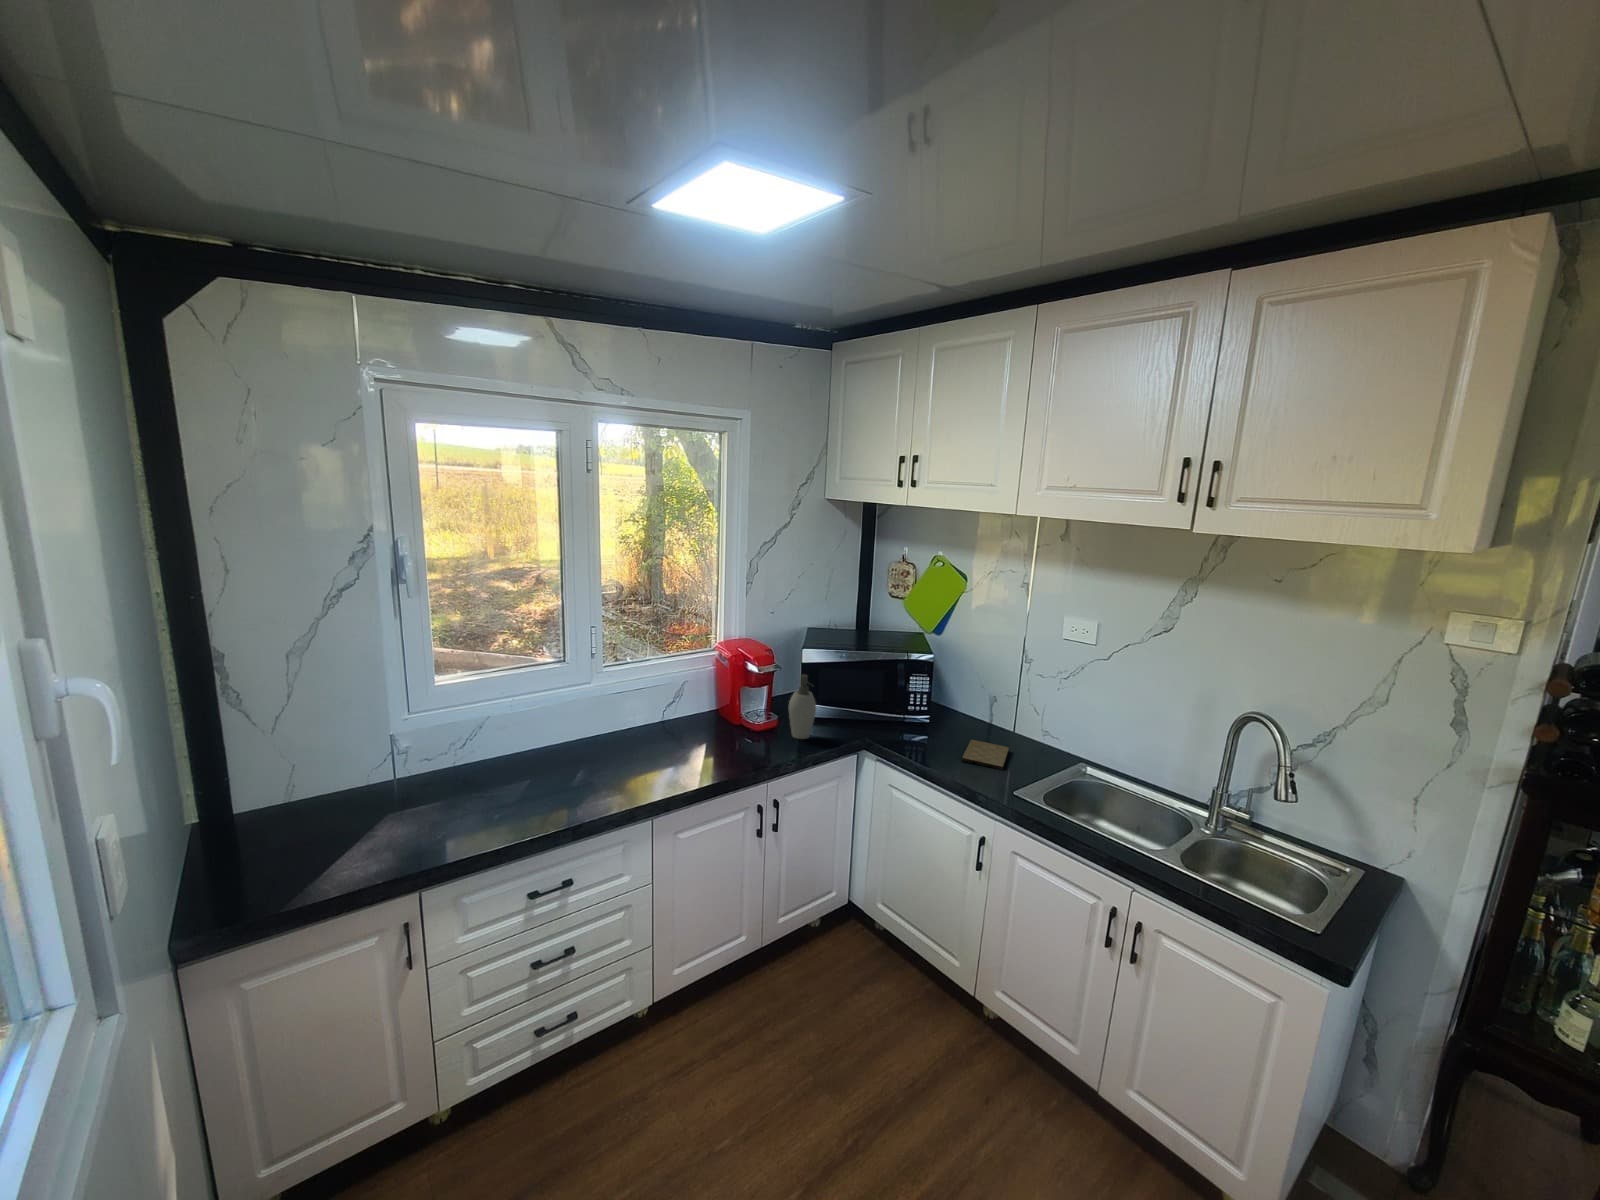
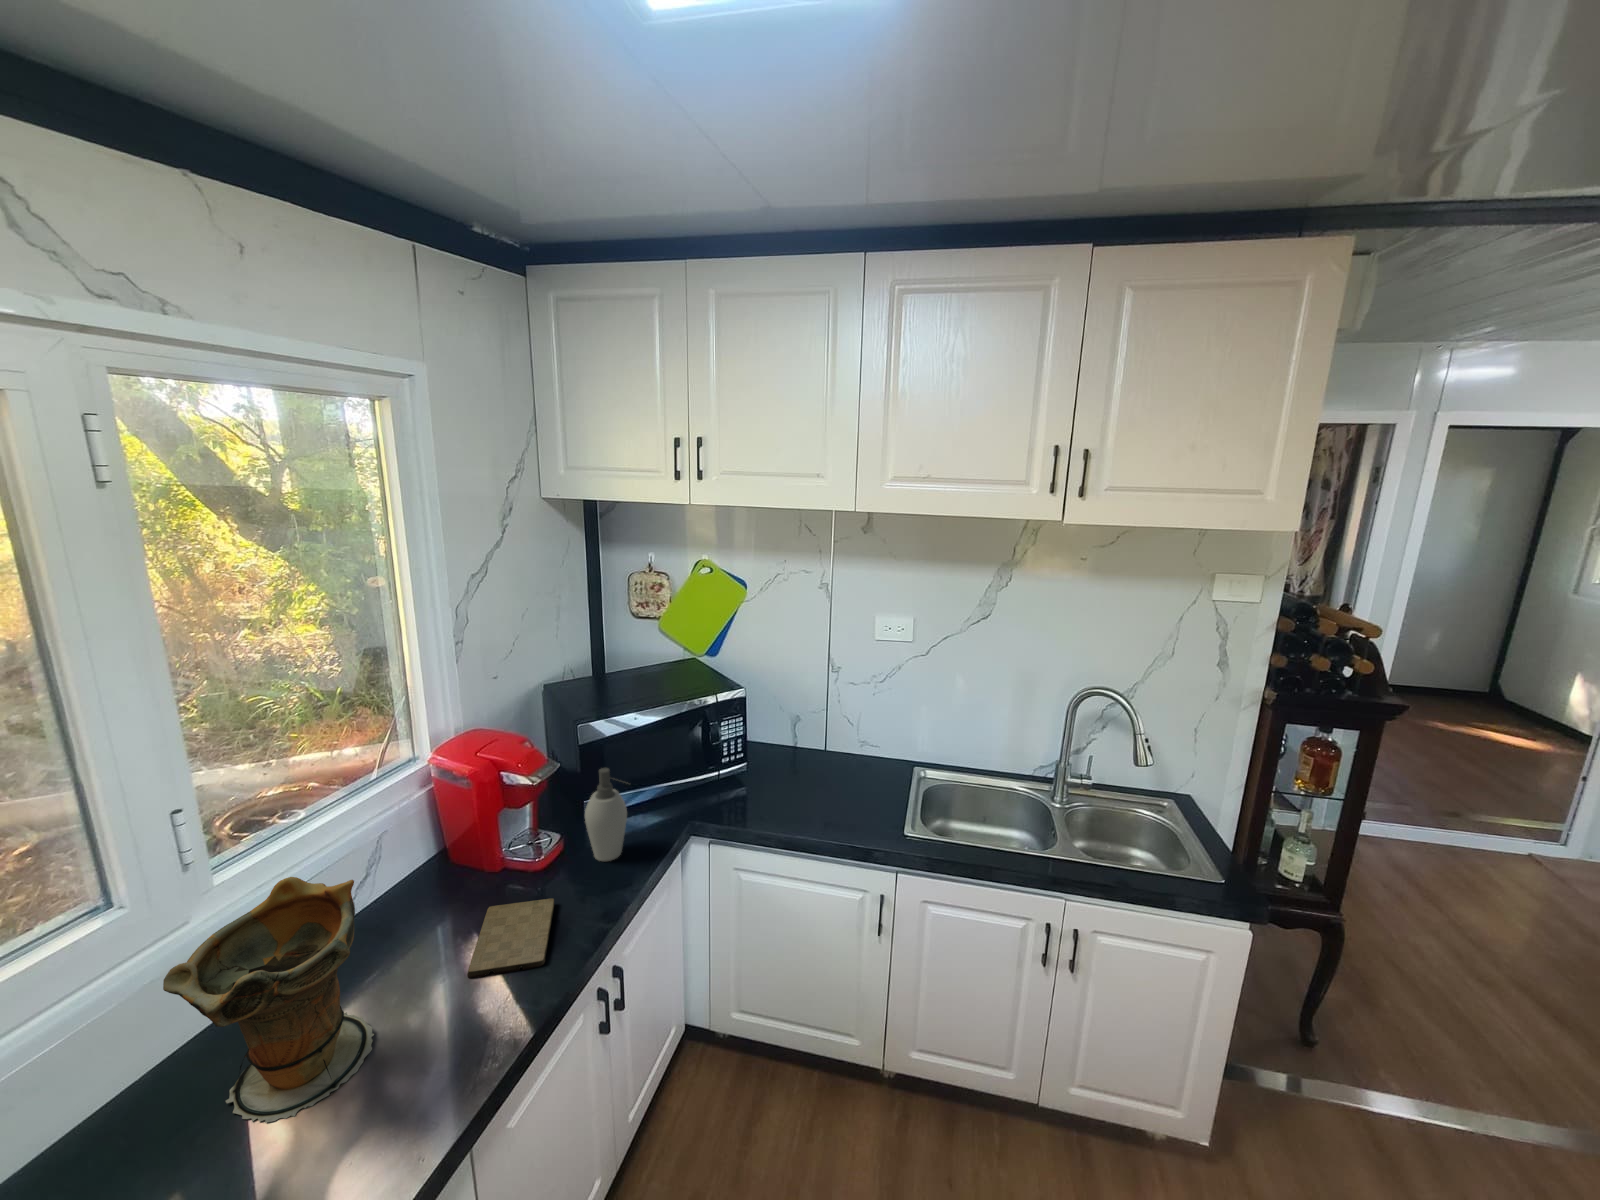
decorative vase: none [567,663,645,768] -> present [163,877,374,1123]
cutting board: present [961,740,1009,770] -> present [467,898,554,978]

